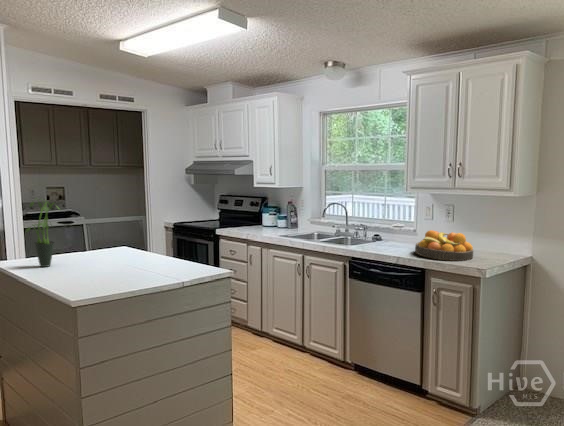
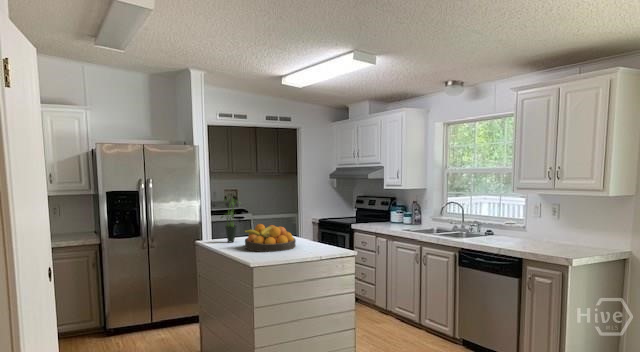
fruit bowl: present [415,230,473,261] -> present [244,224,296,252]

